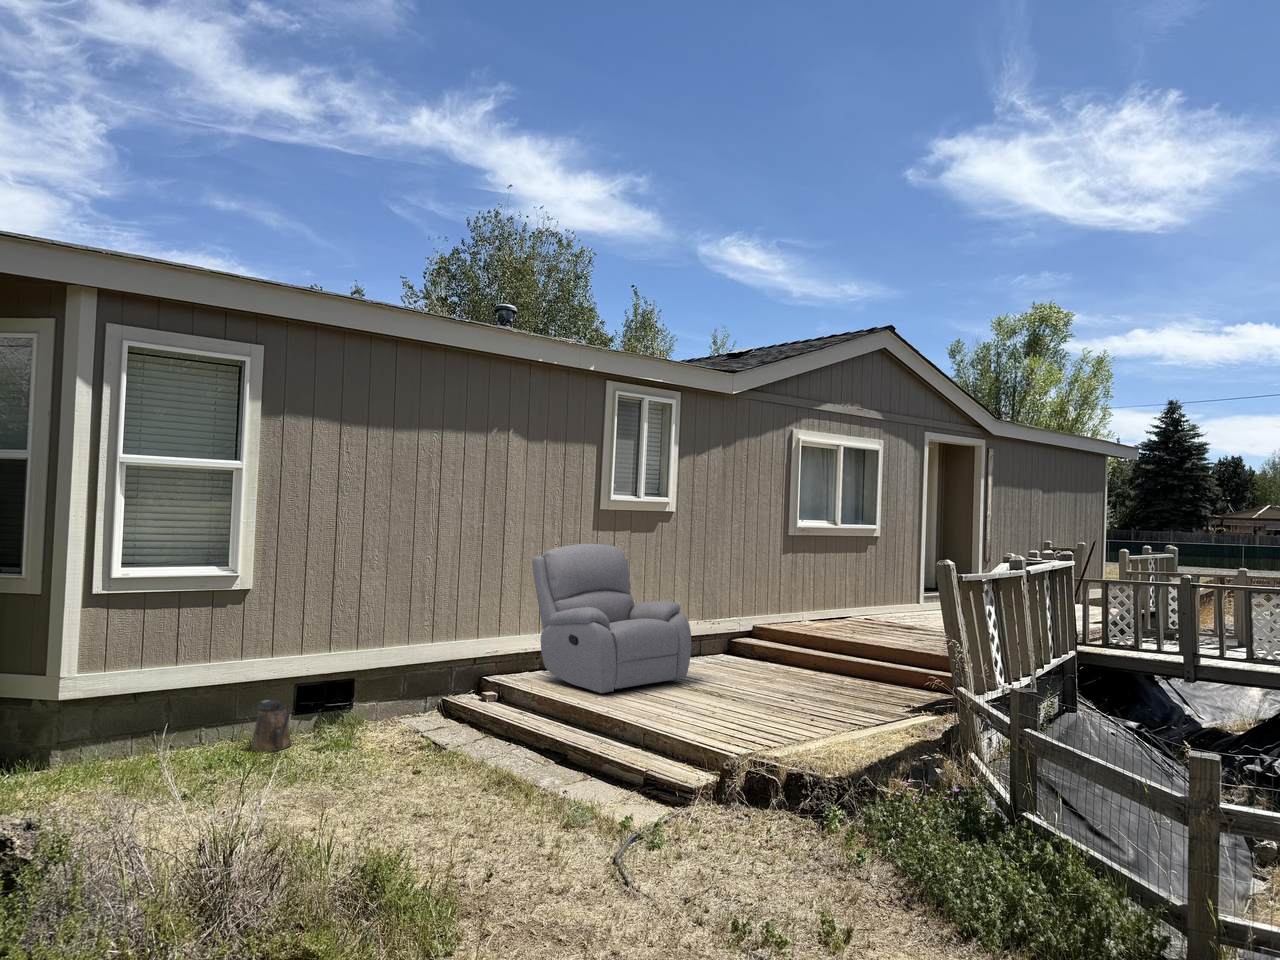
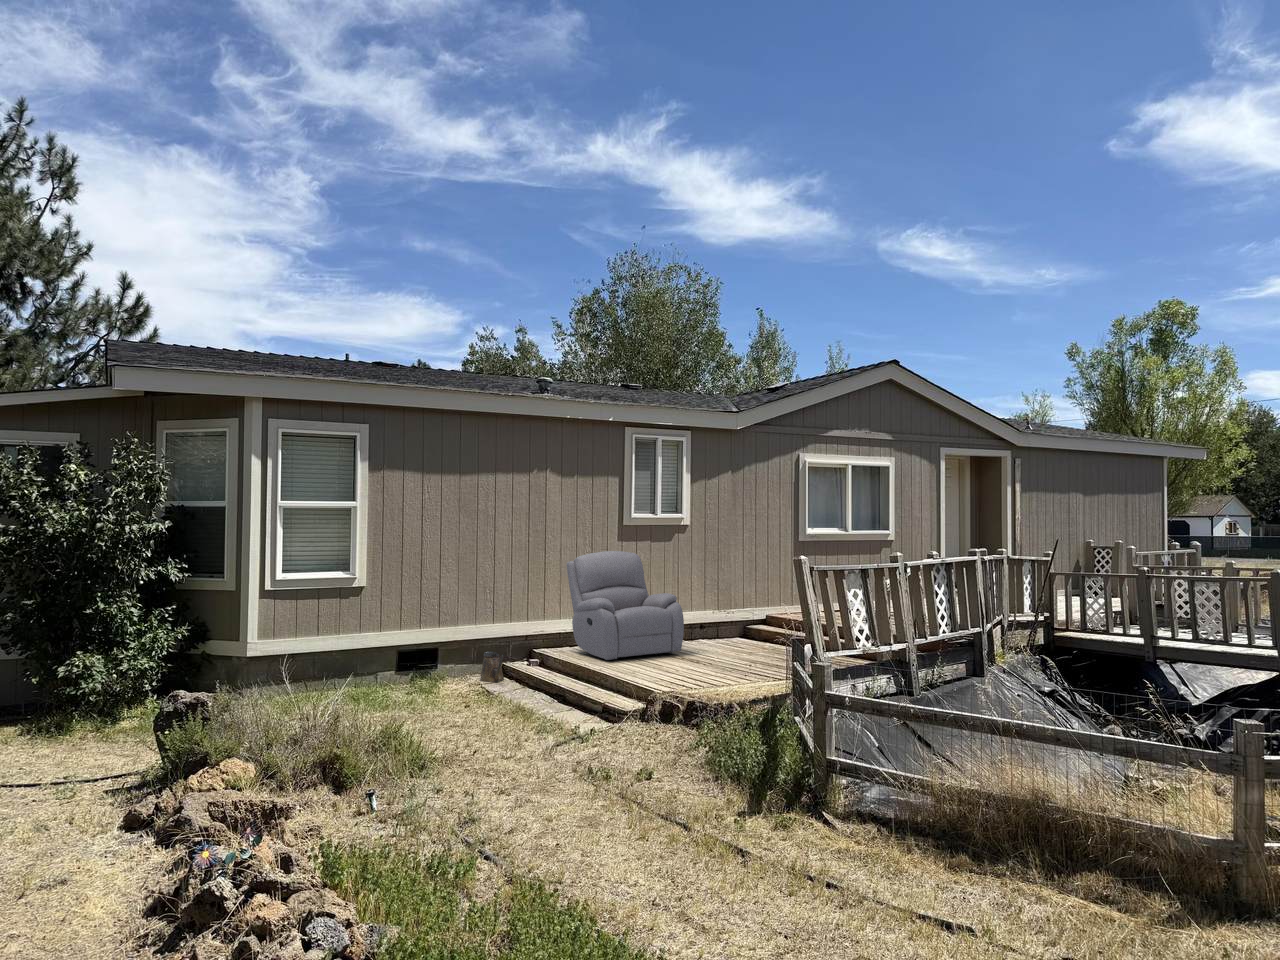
watering can: present [251,700,293,752] -> present [480,652,504,682]

